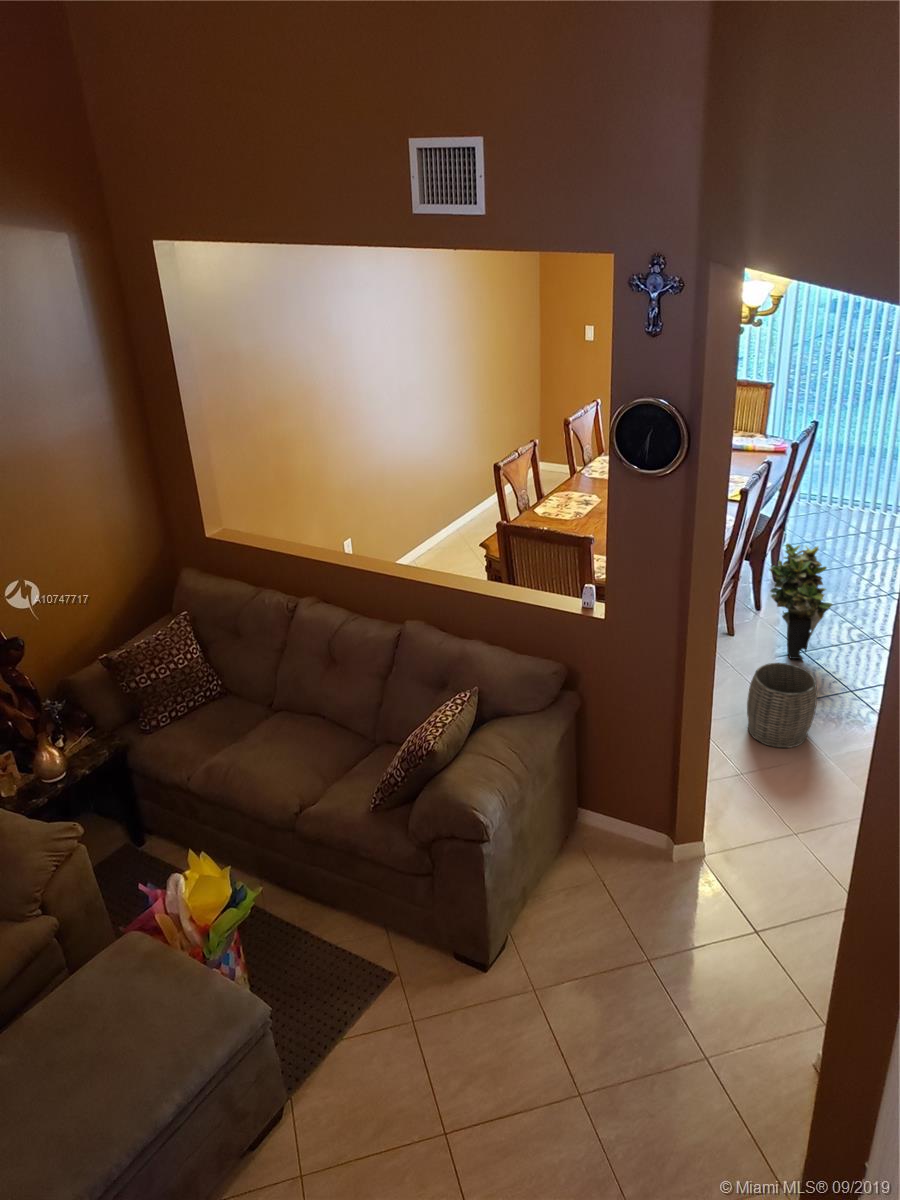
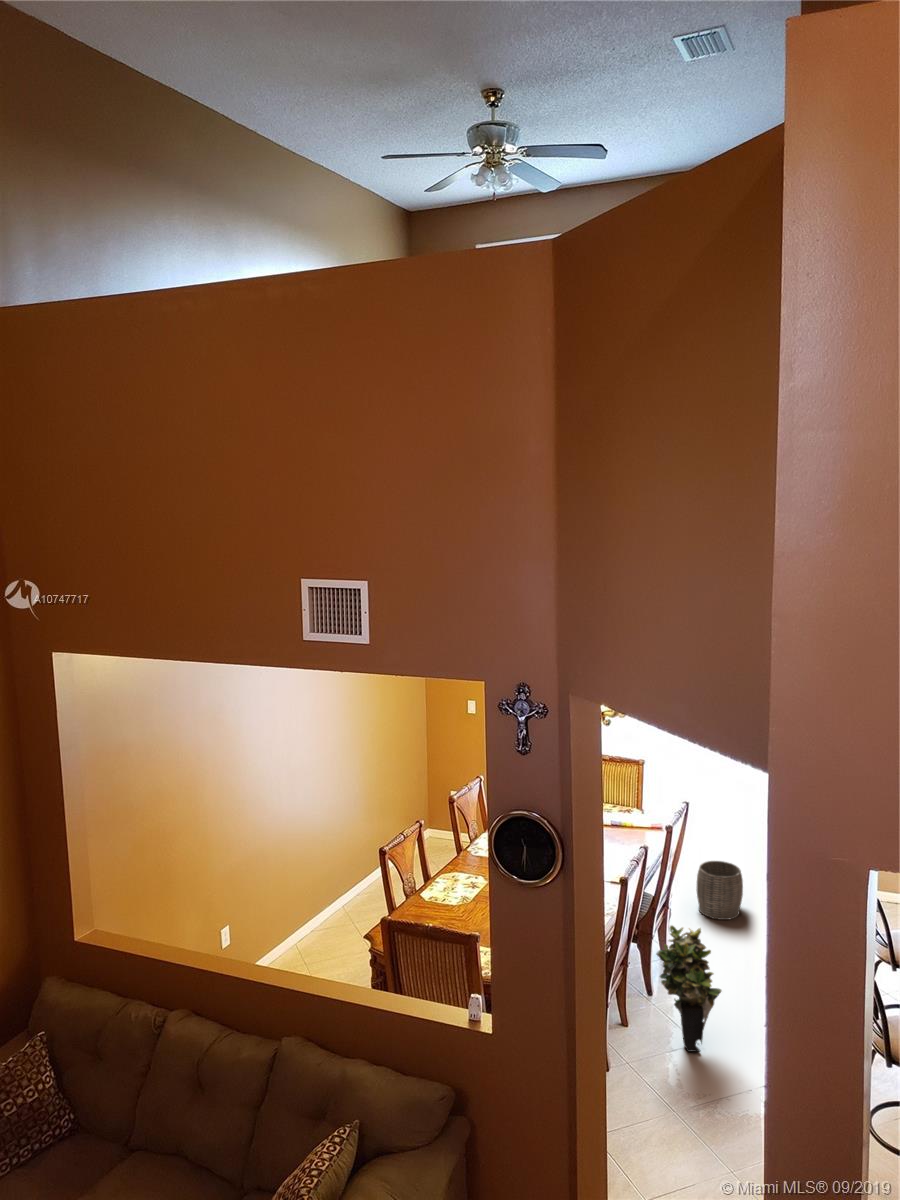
woven basket: present [747,663,817,748] -> present [696,861,743,920]

